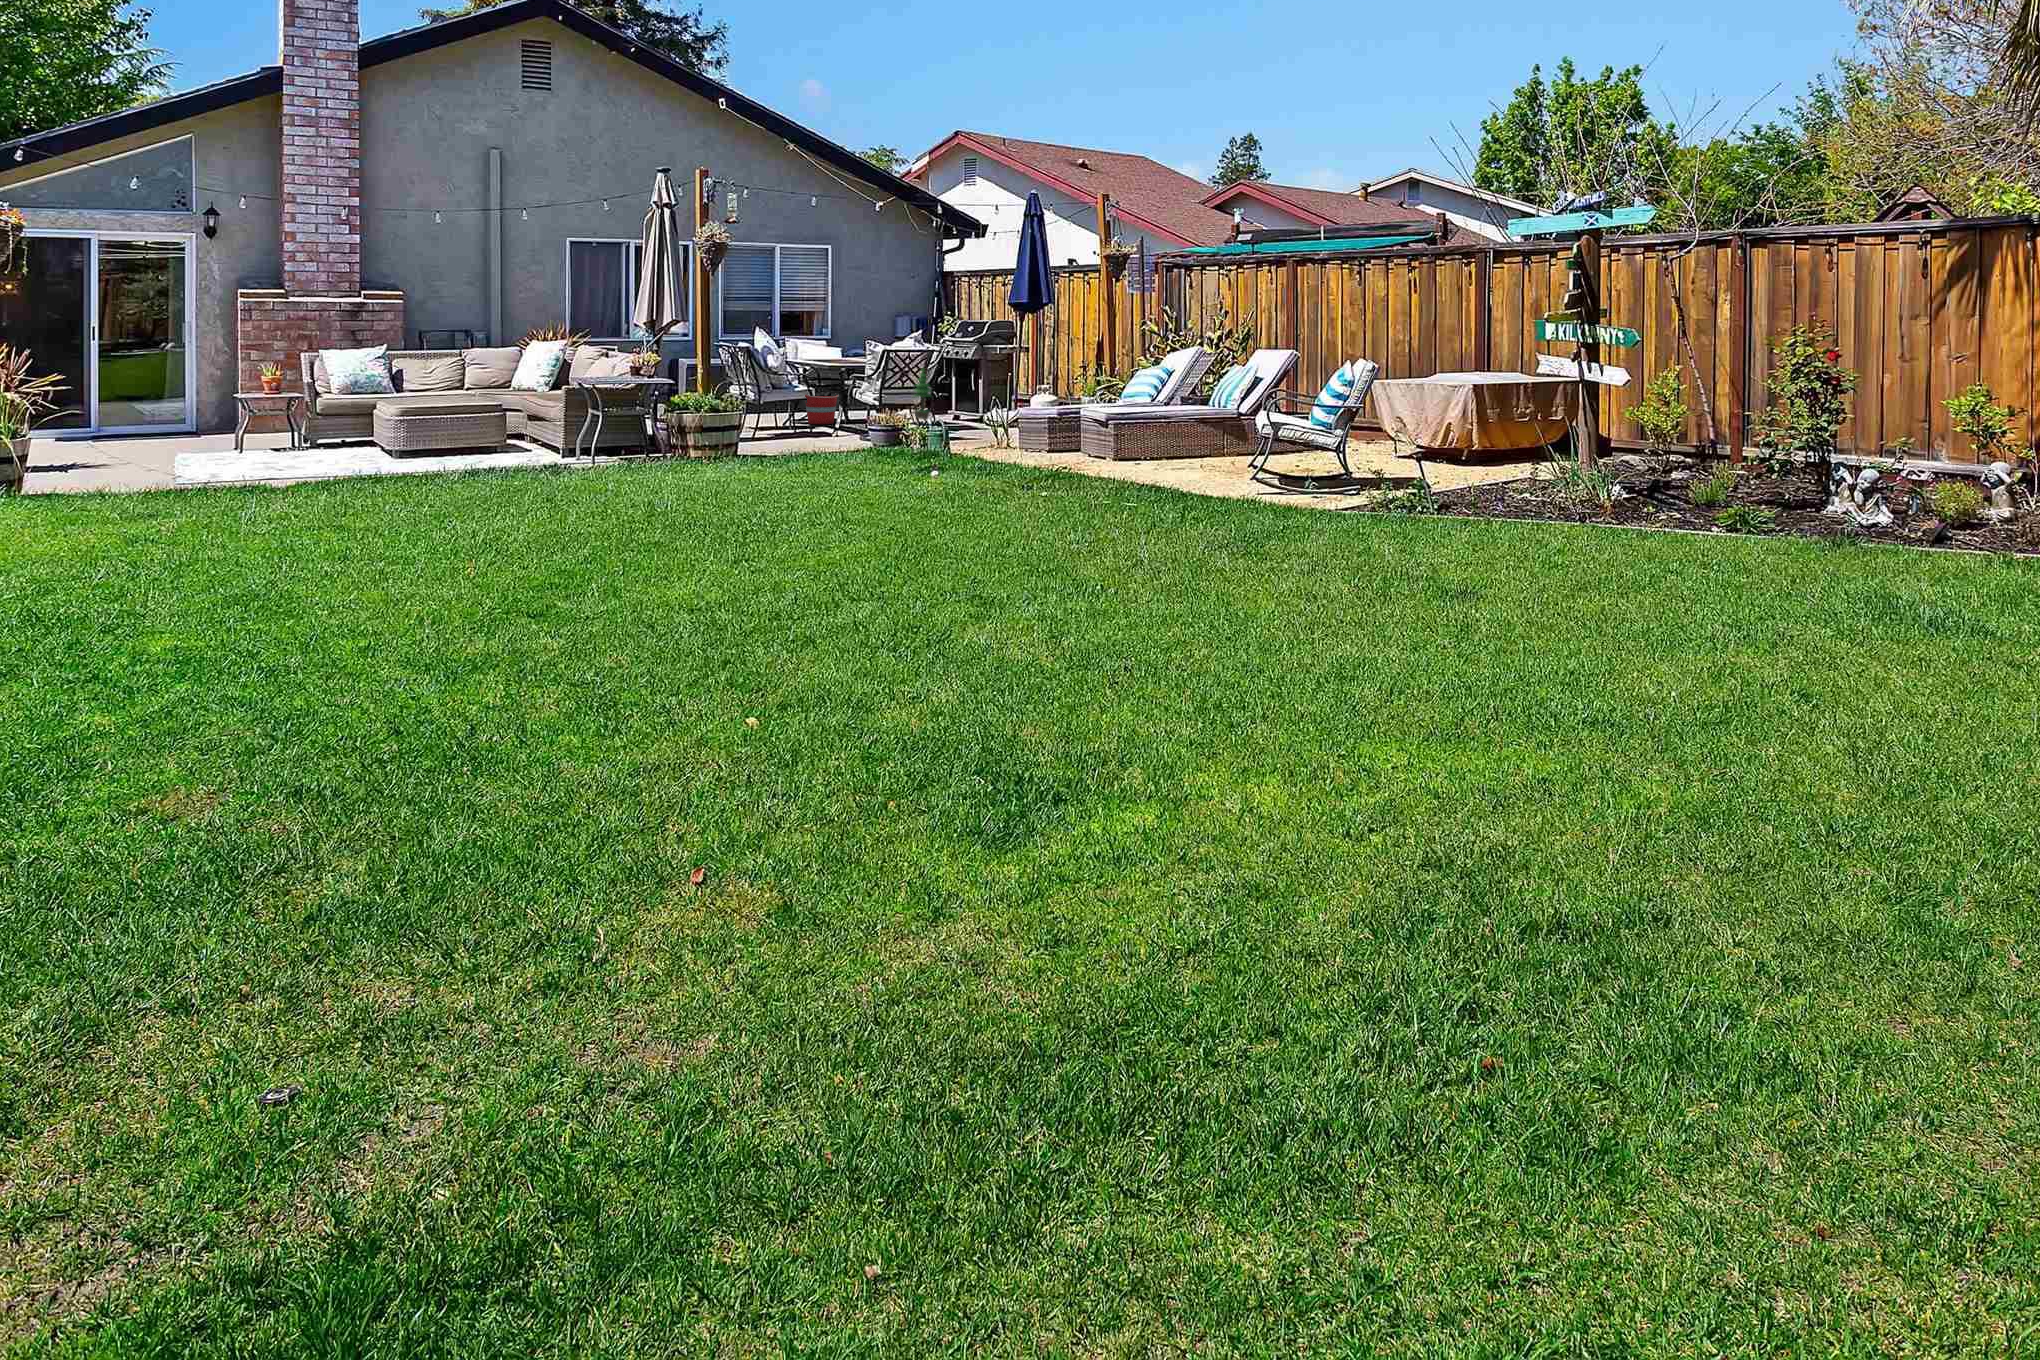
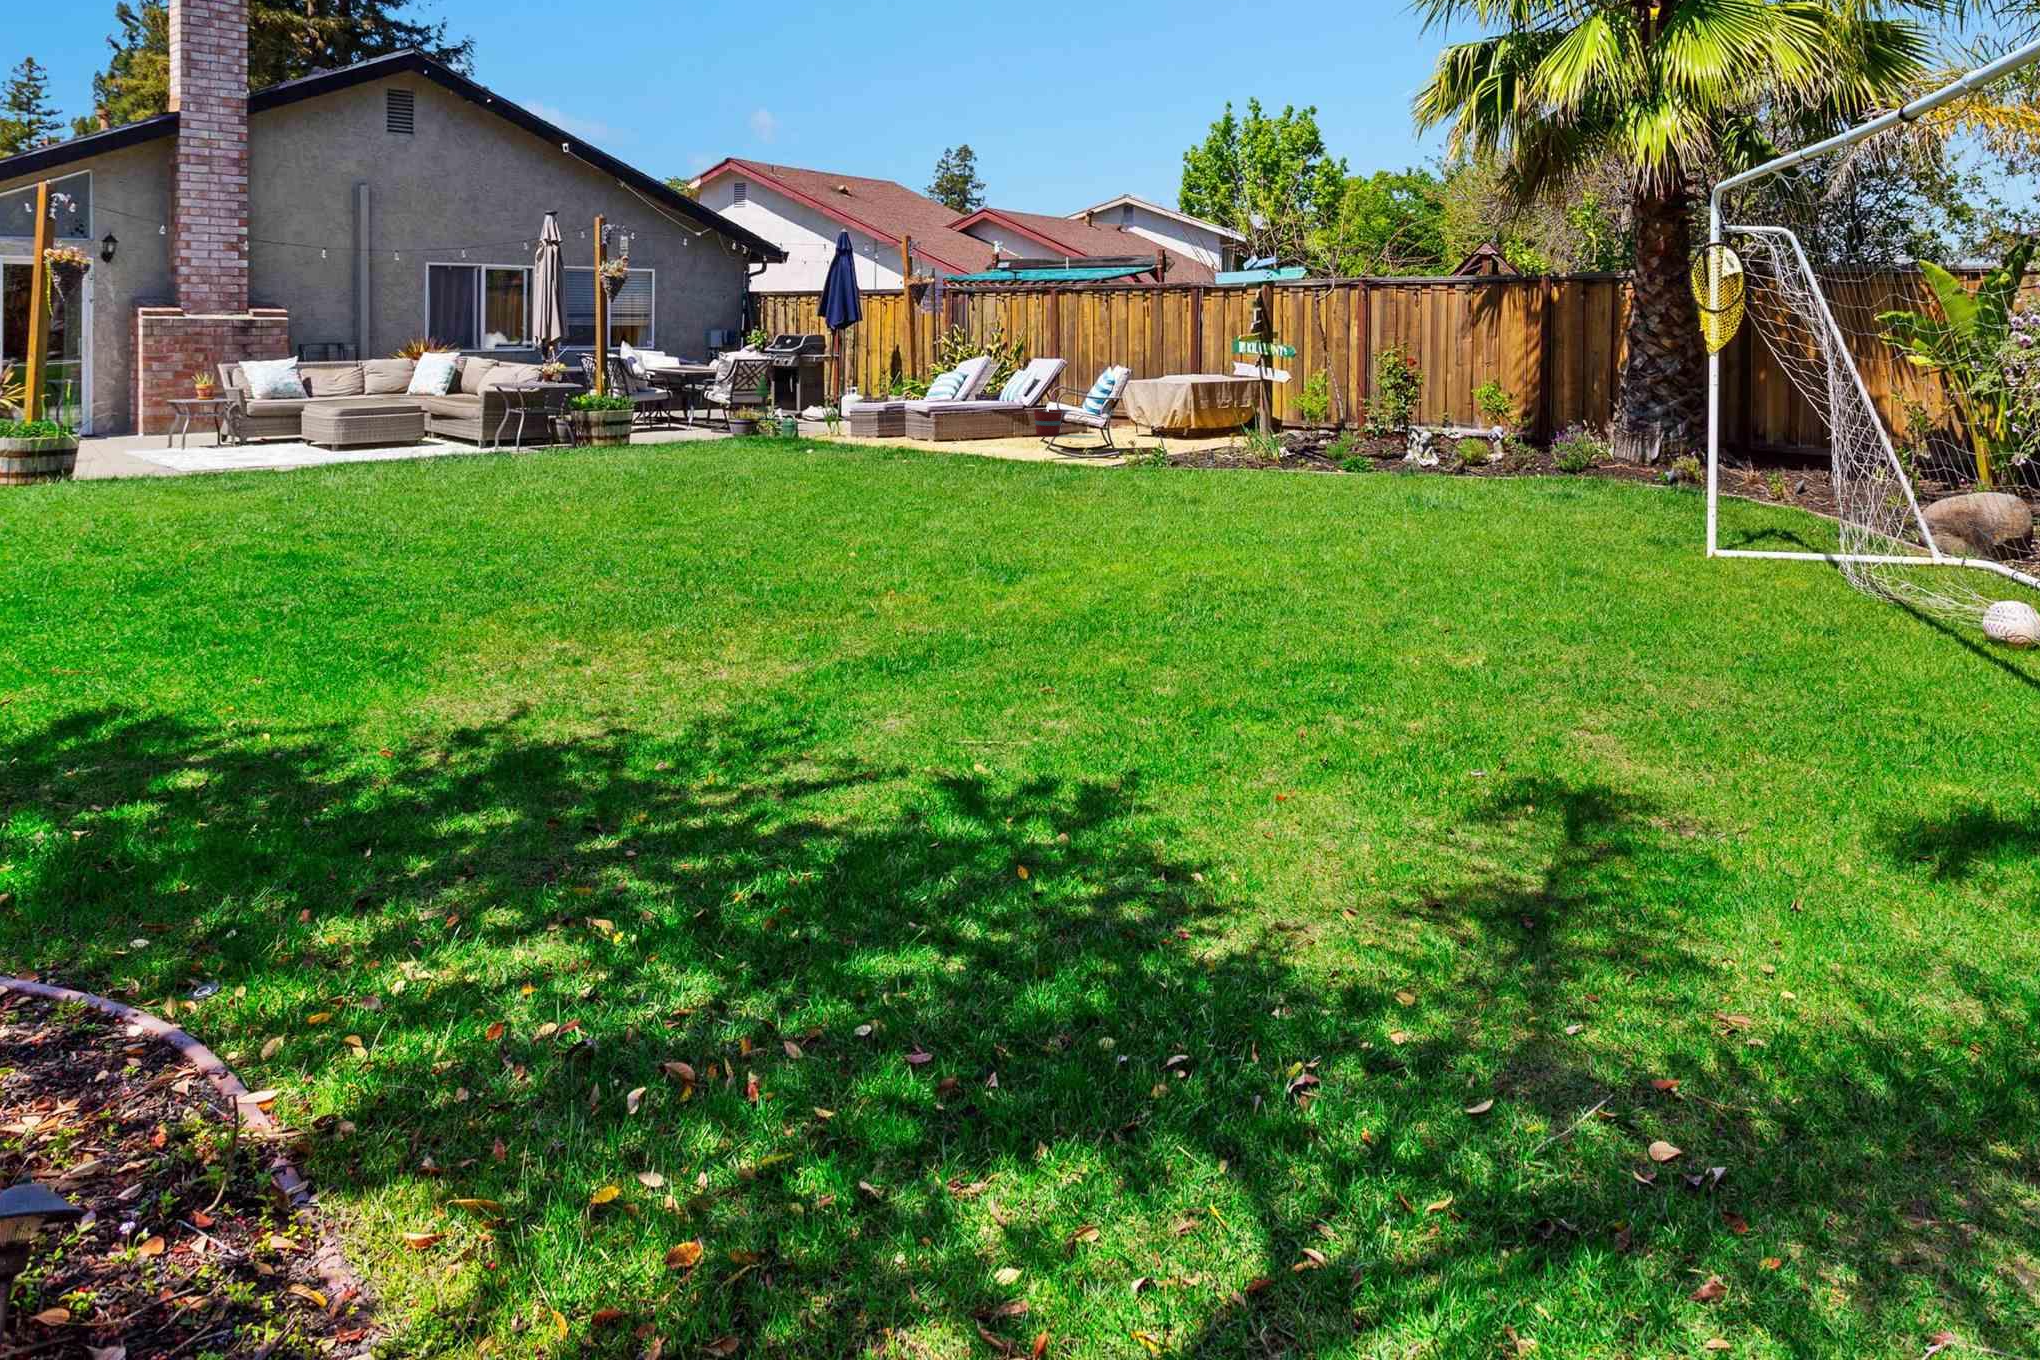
bucket: present [805,394,838,424] -> present [1034,409,1063,436]

